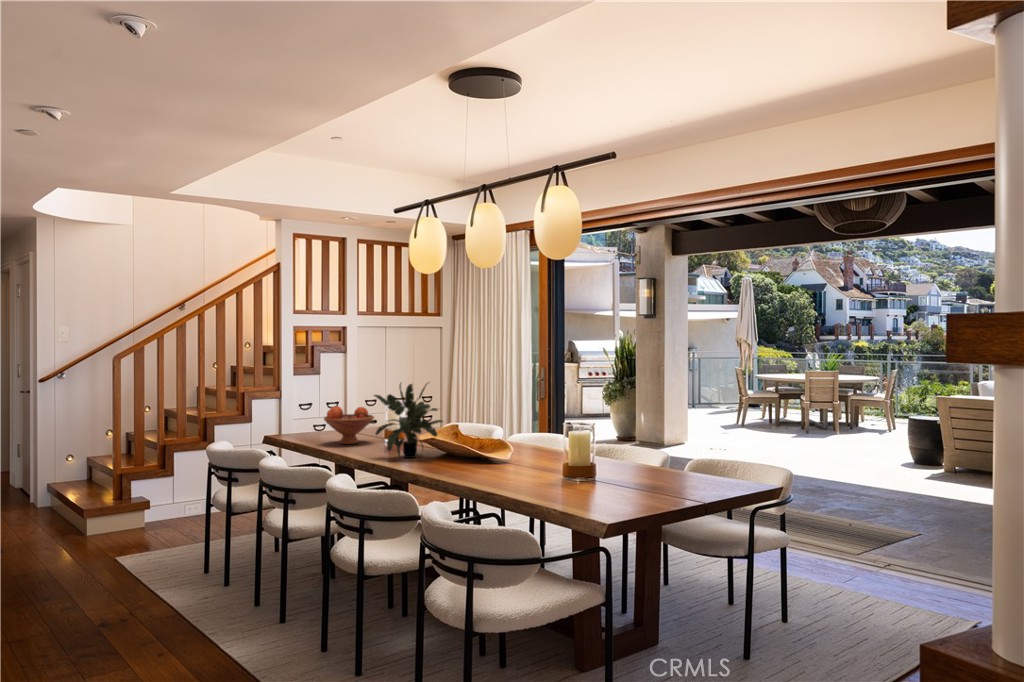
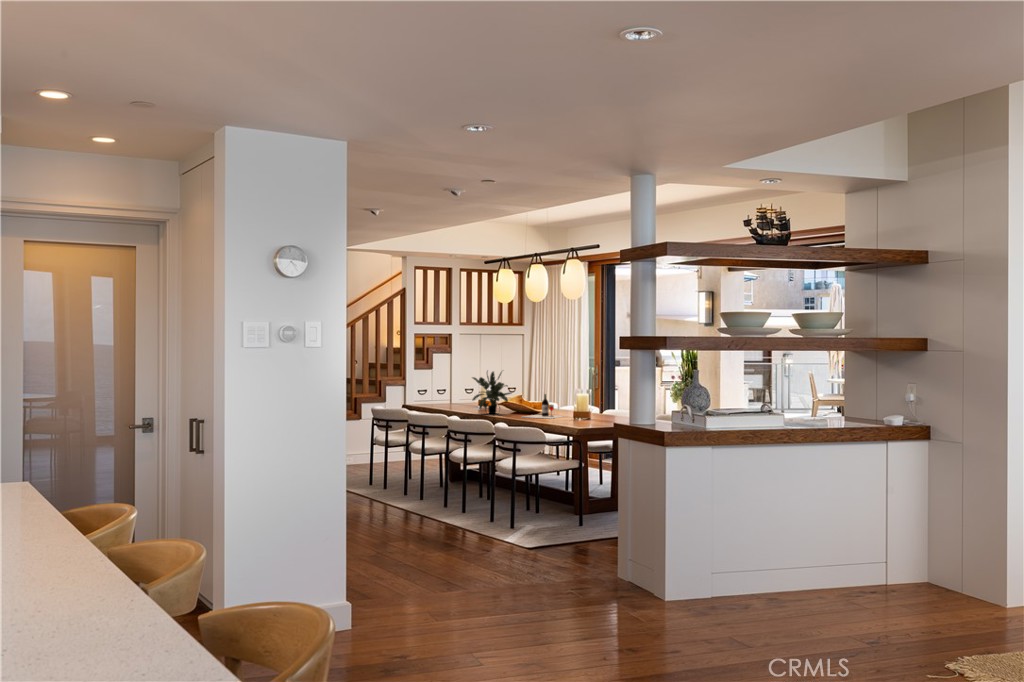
fruit bowl: present [324,406,374,444] -> none [441,386,472,409]
wine bottle: none [461,424,541,470] -> present [525,394,563,418]

